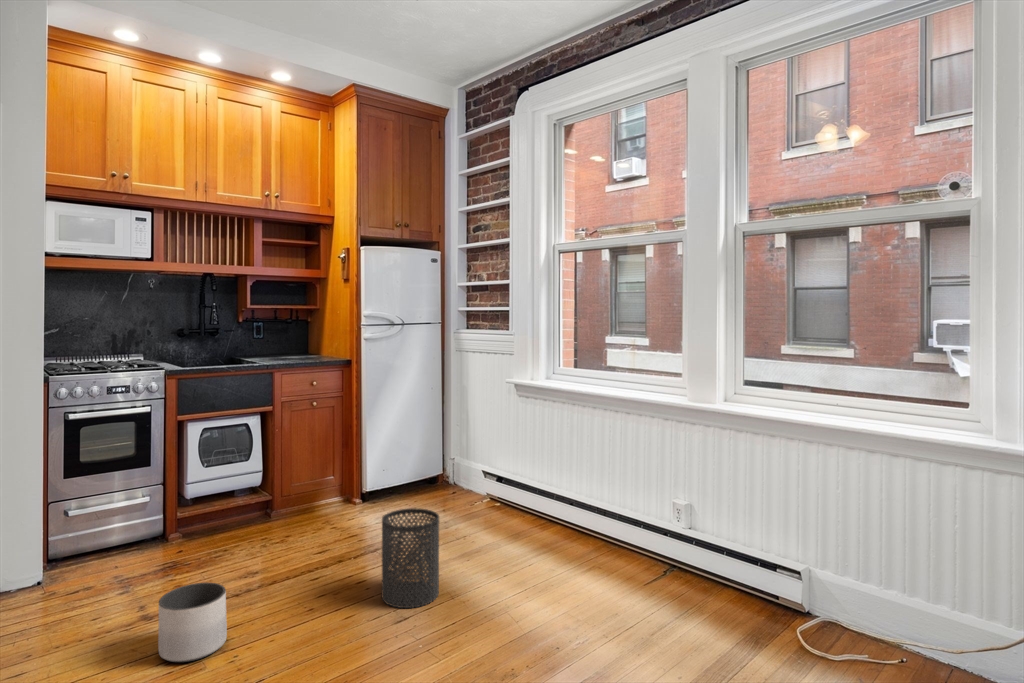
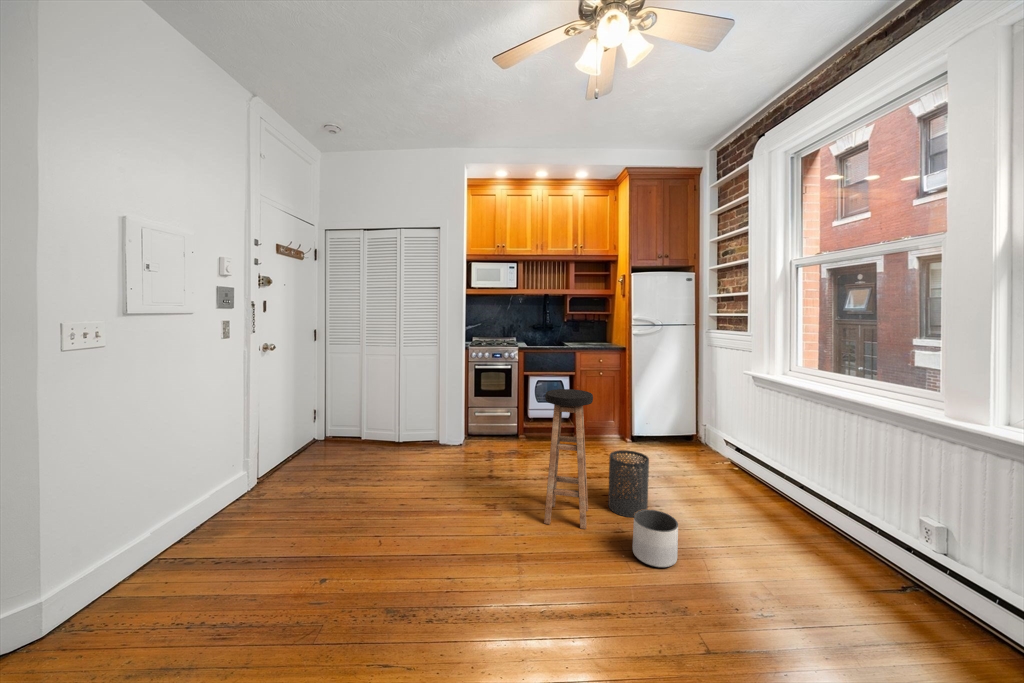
bar stool: none [287,426,369,662] -> present [544,389,593,529]
planter: present [158,583,227,662] -> present [633,510,678,568]

